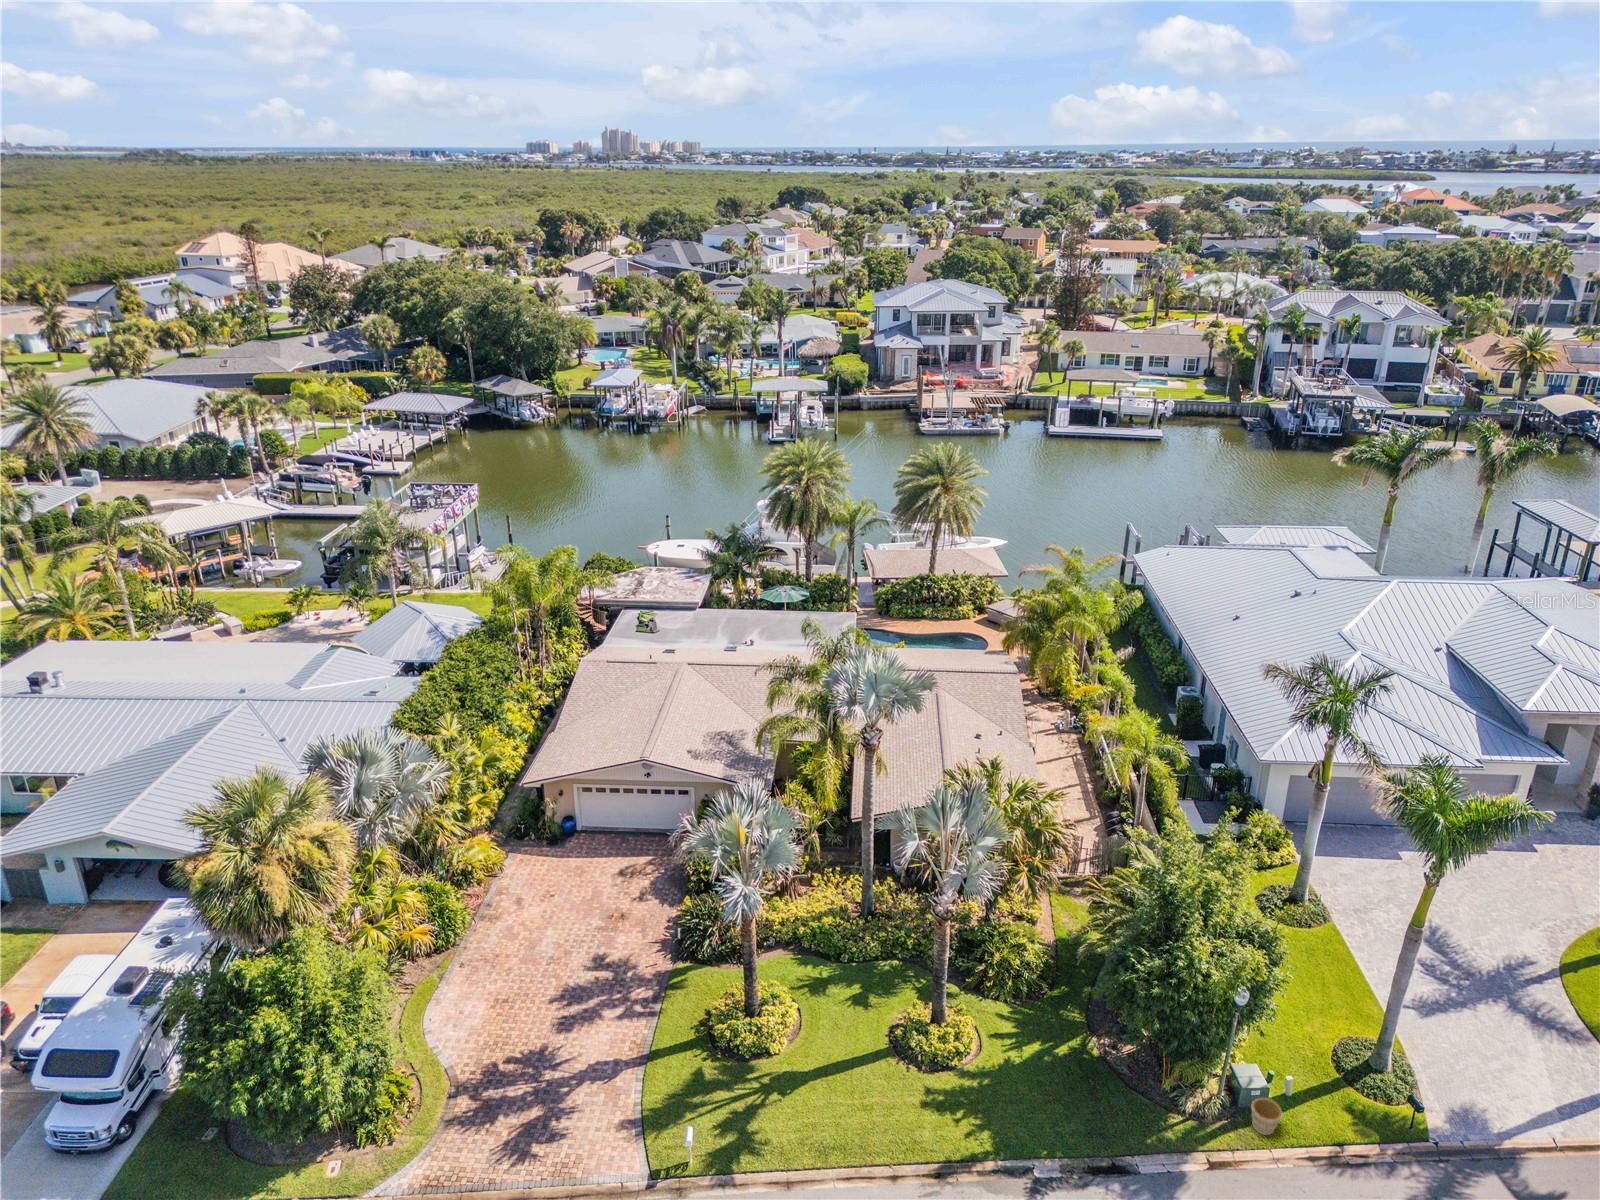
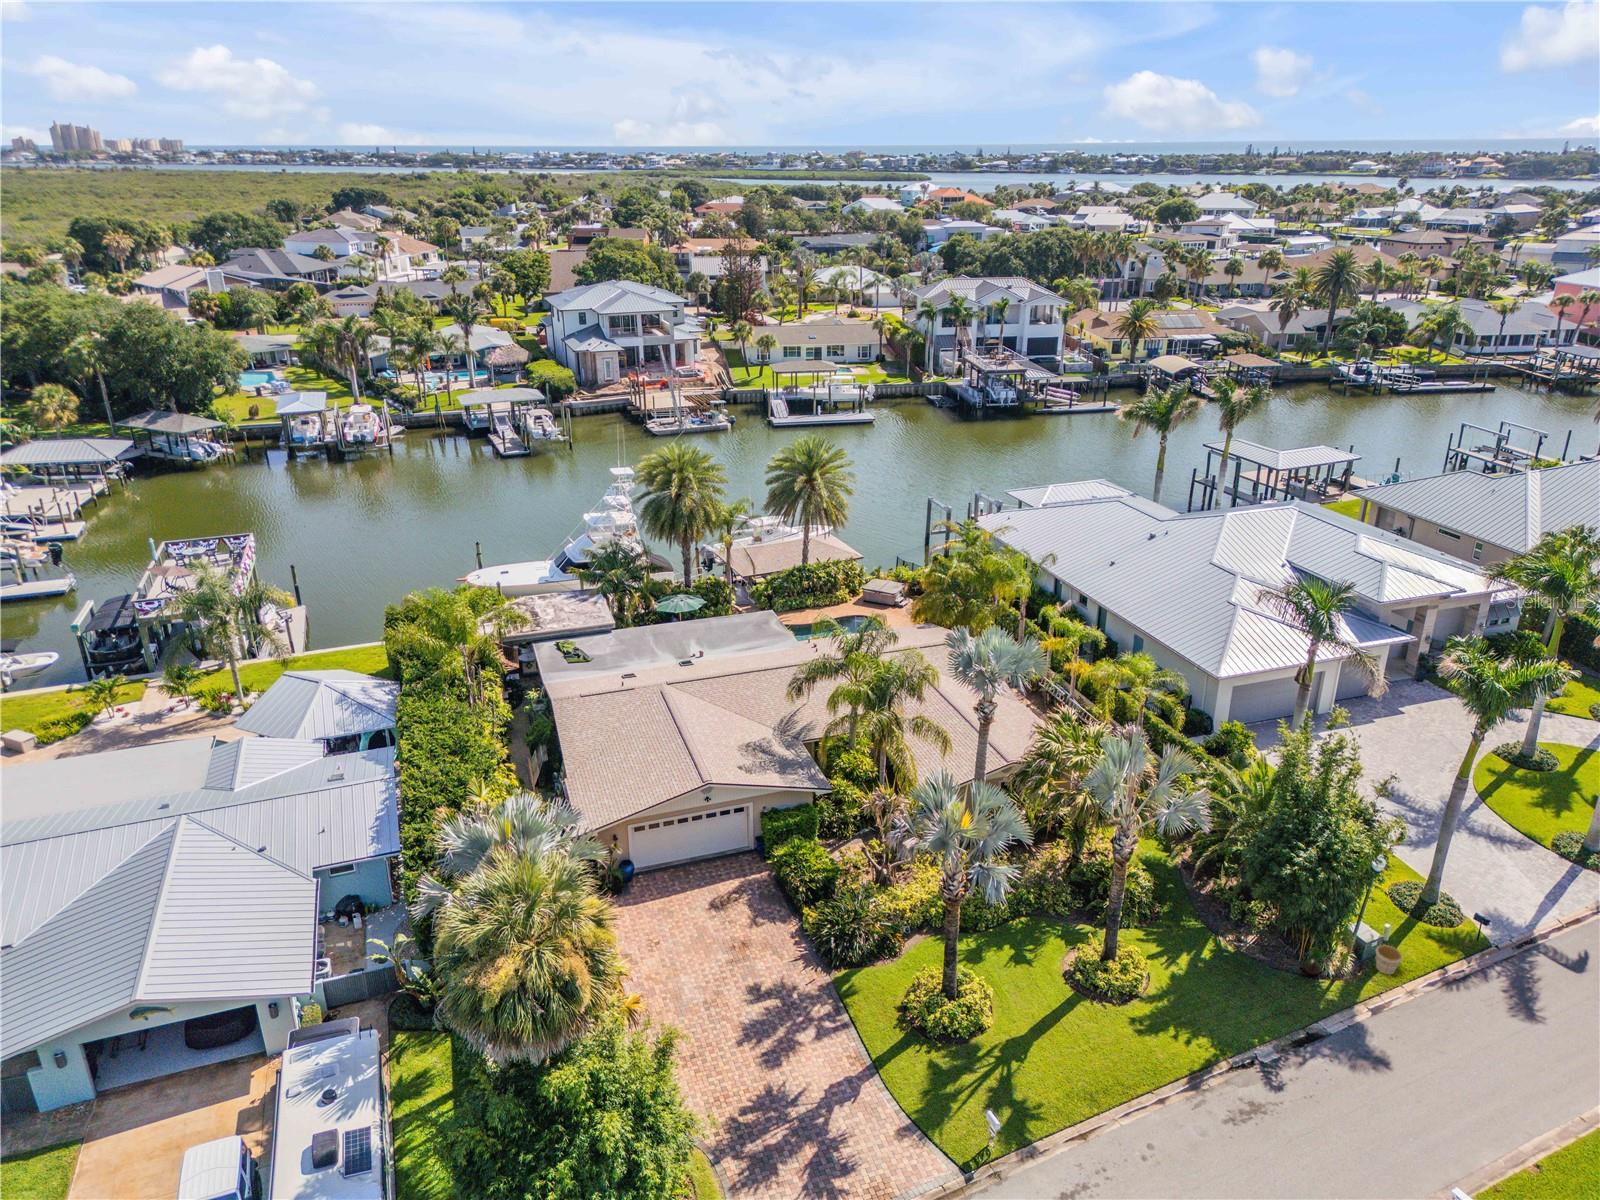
potted tree: none [1155,1074,1181,1107] -> present [1304,948,1325,974]

